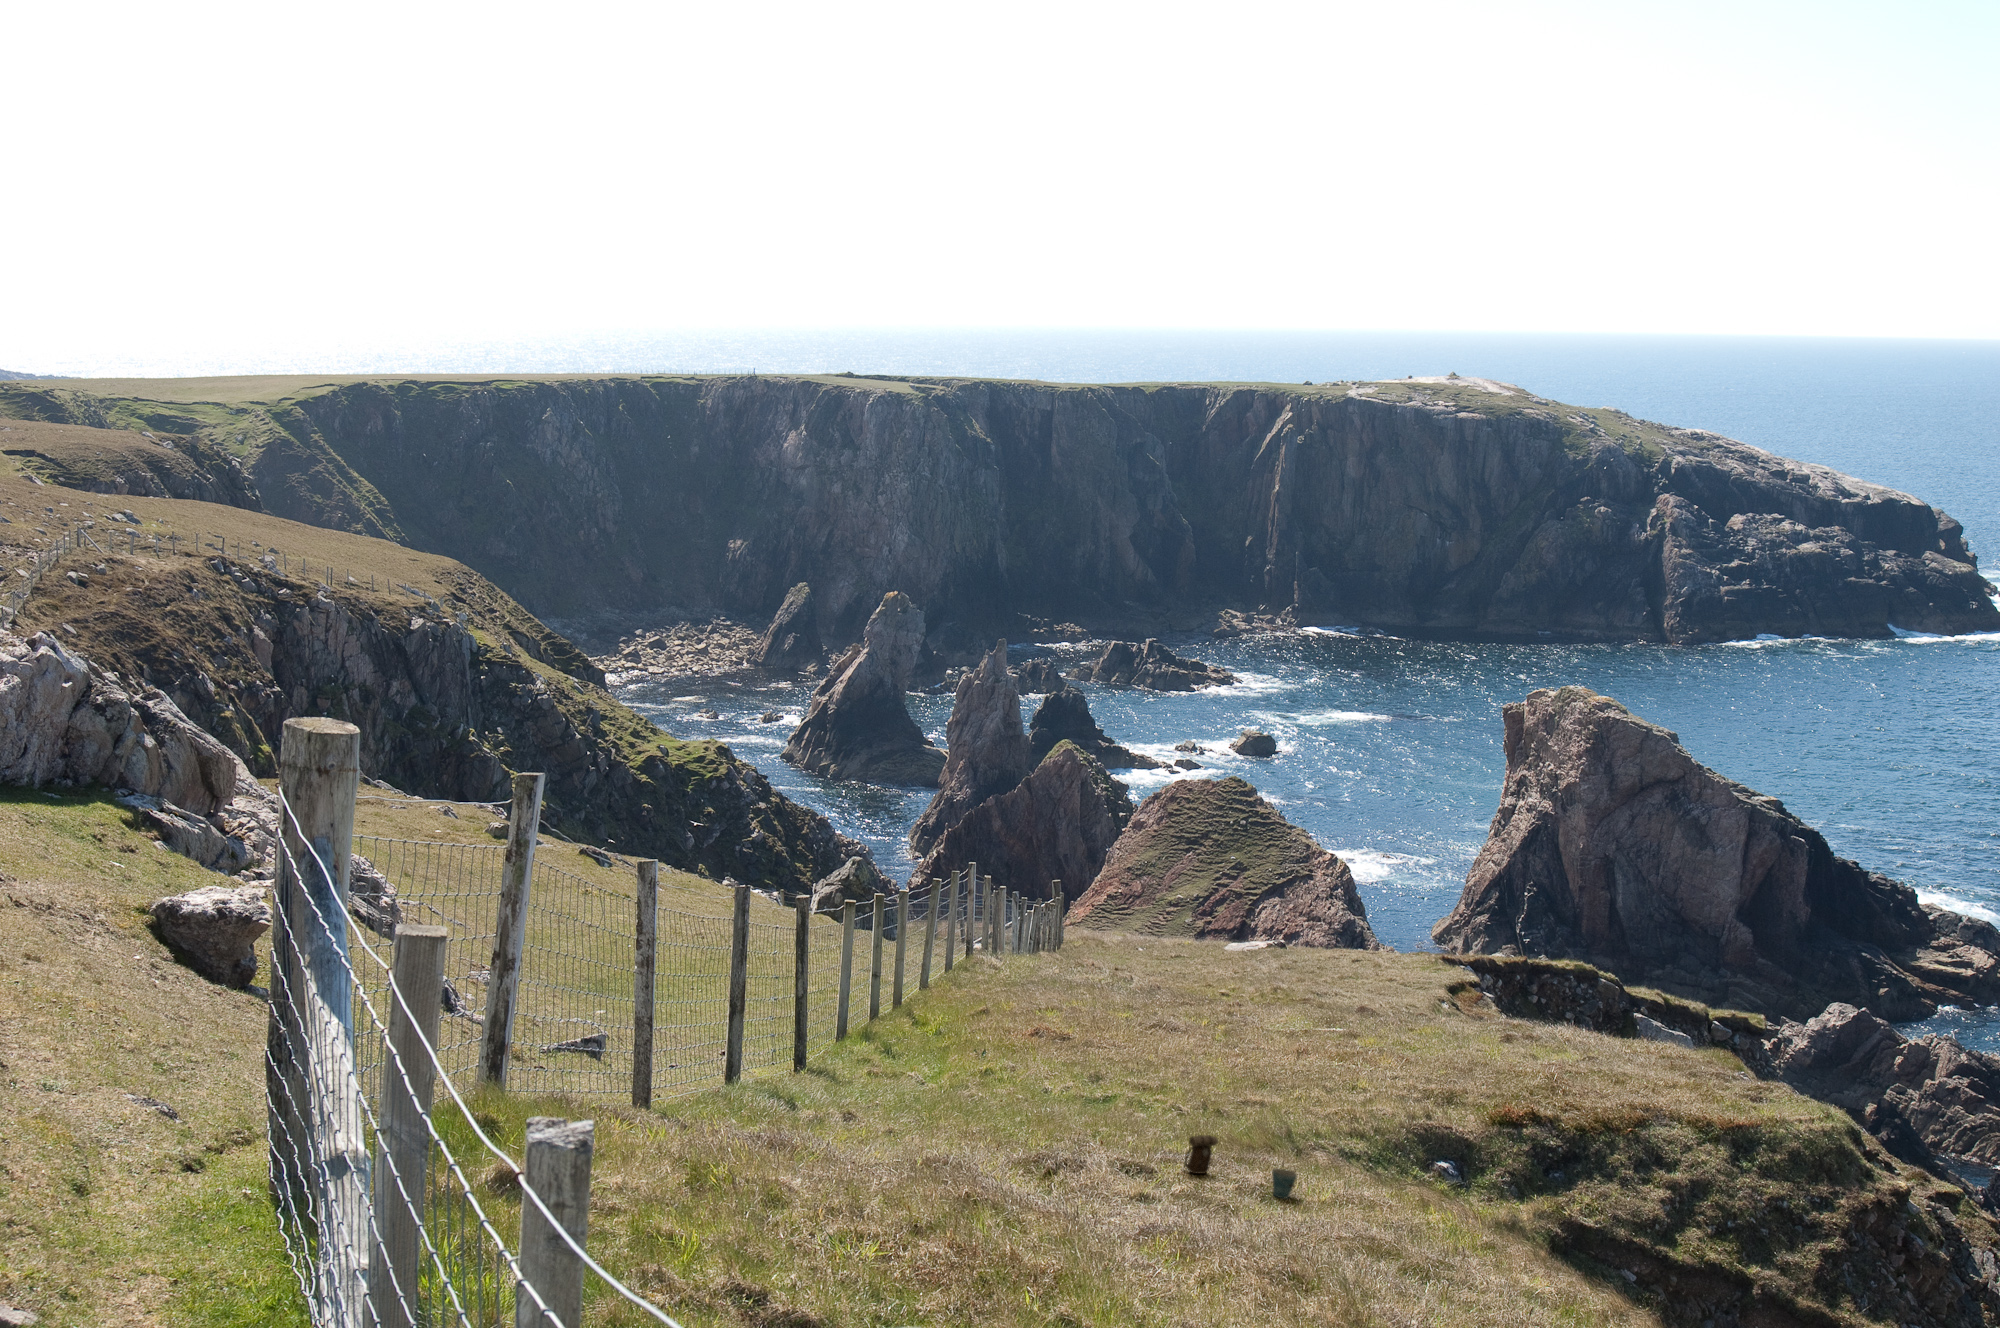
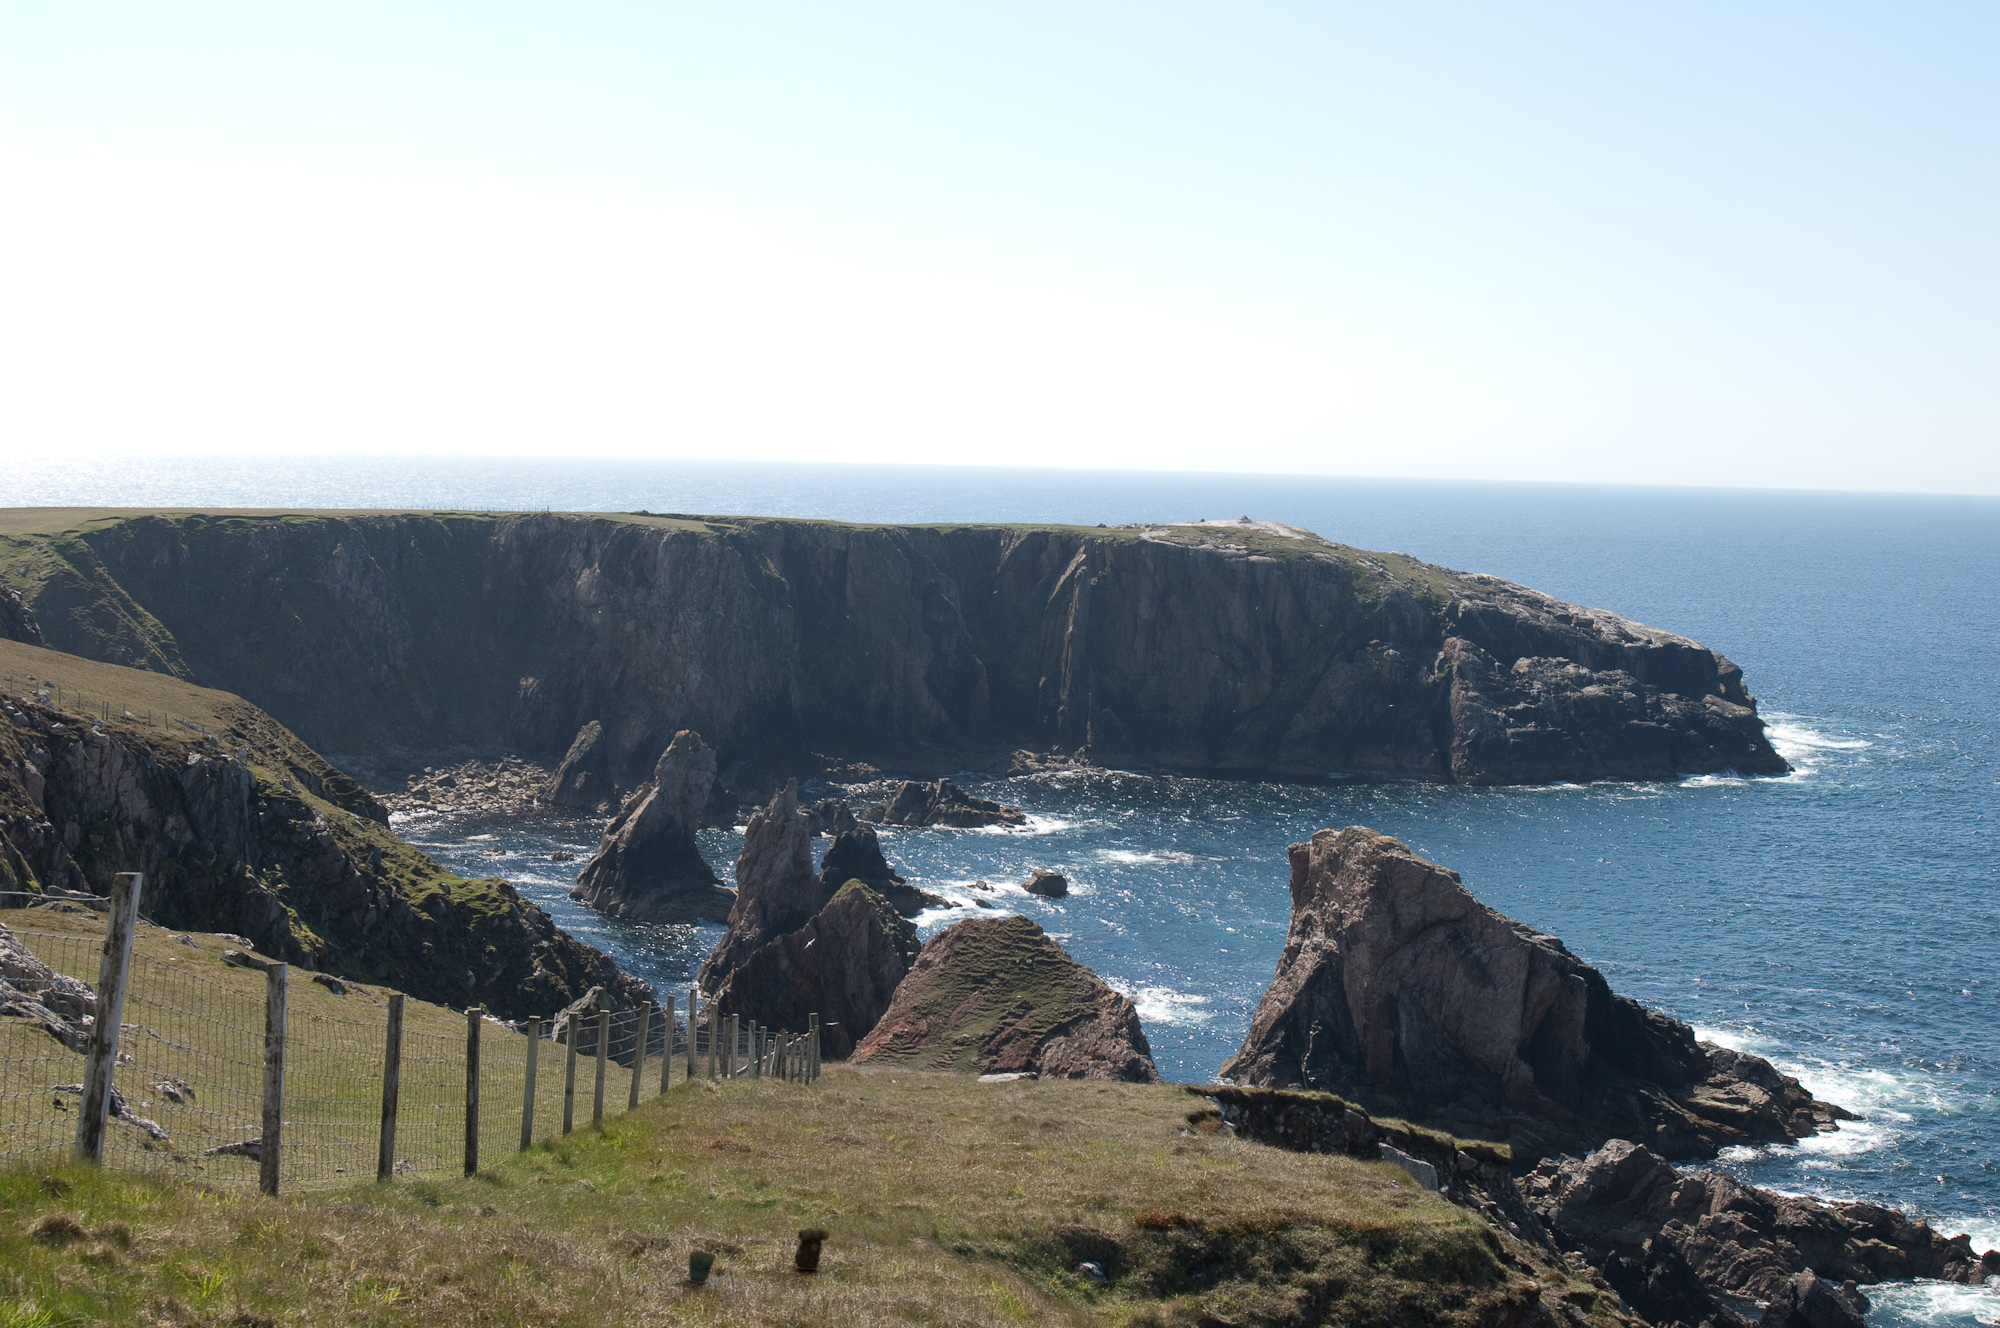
bucket: present [1272,1168,1297,1199] -> present [689,1251,716,1284]

